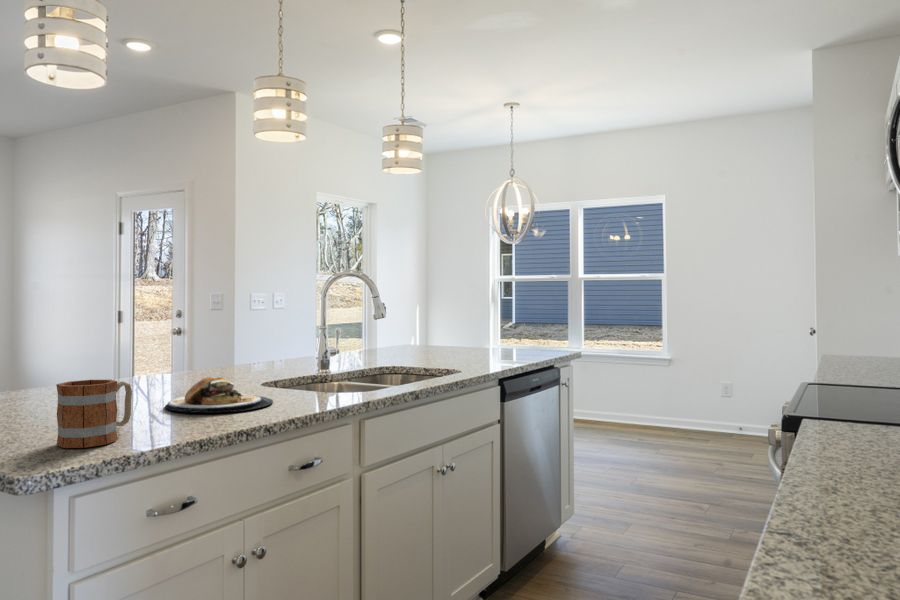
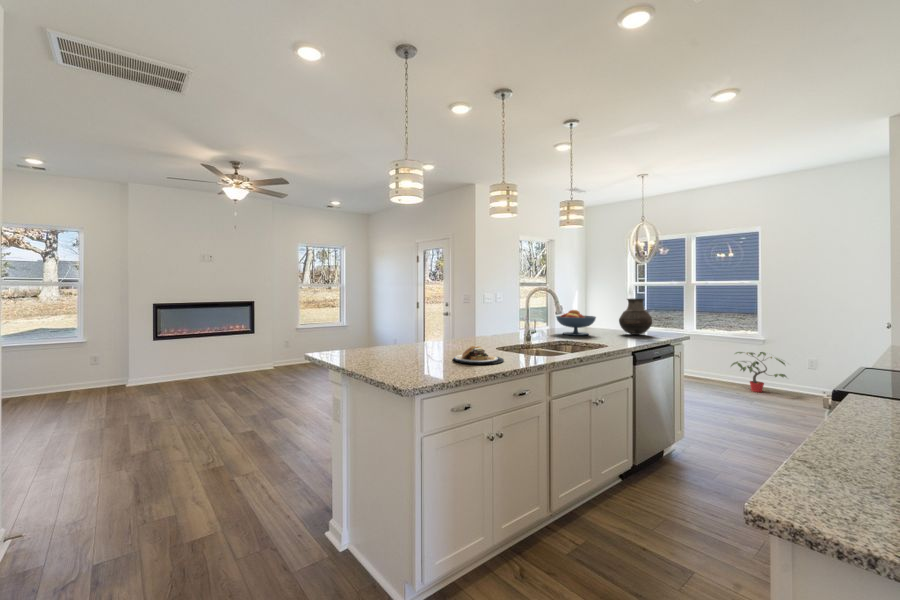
vase: none [479,294,528,353] -> present [619,298,652,335]
fruit bowl: none [378,313,444,357] -> present [556,310,596,336]
potted plant: none [628,375,701,433] -> present [731,352,786,392]
mug: present [56,380,132,448] -> none [414,347,443,378]

